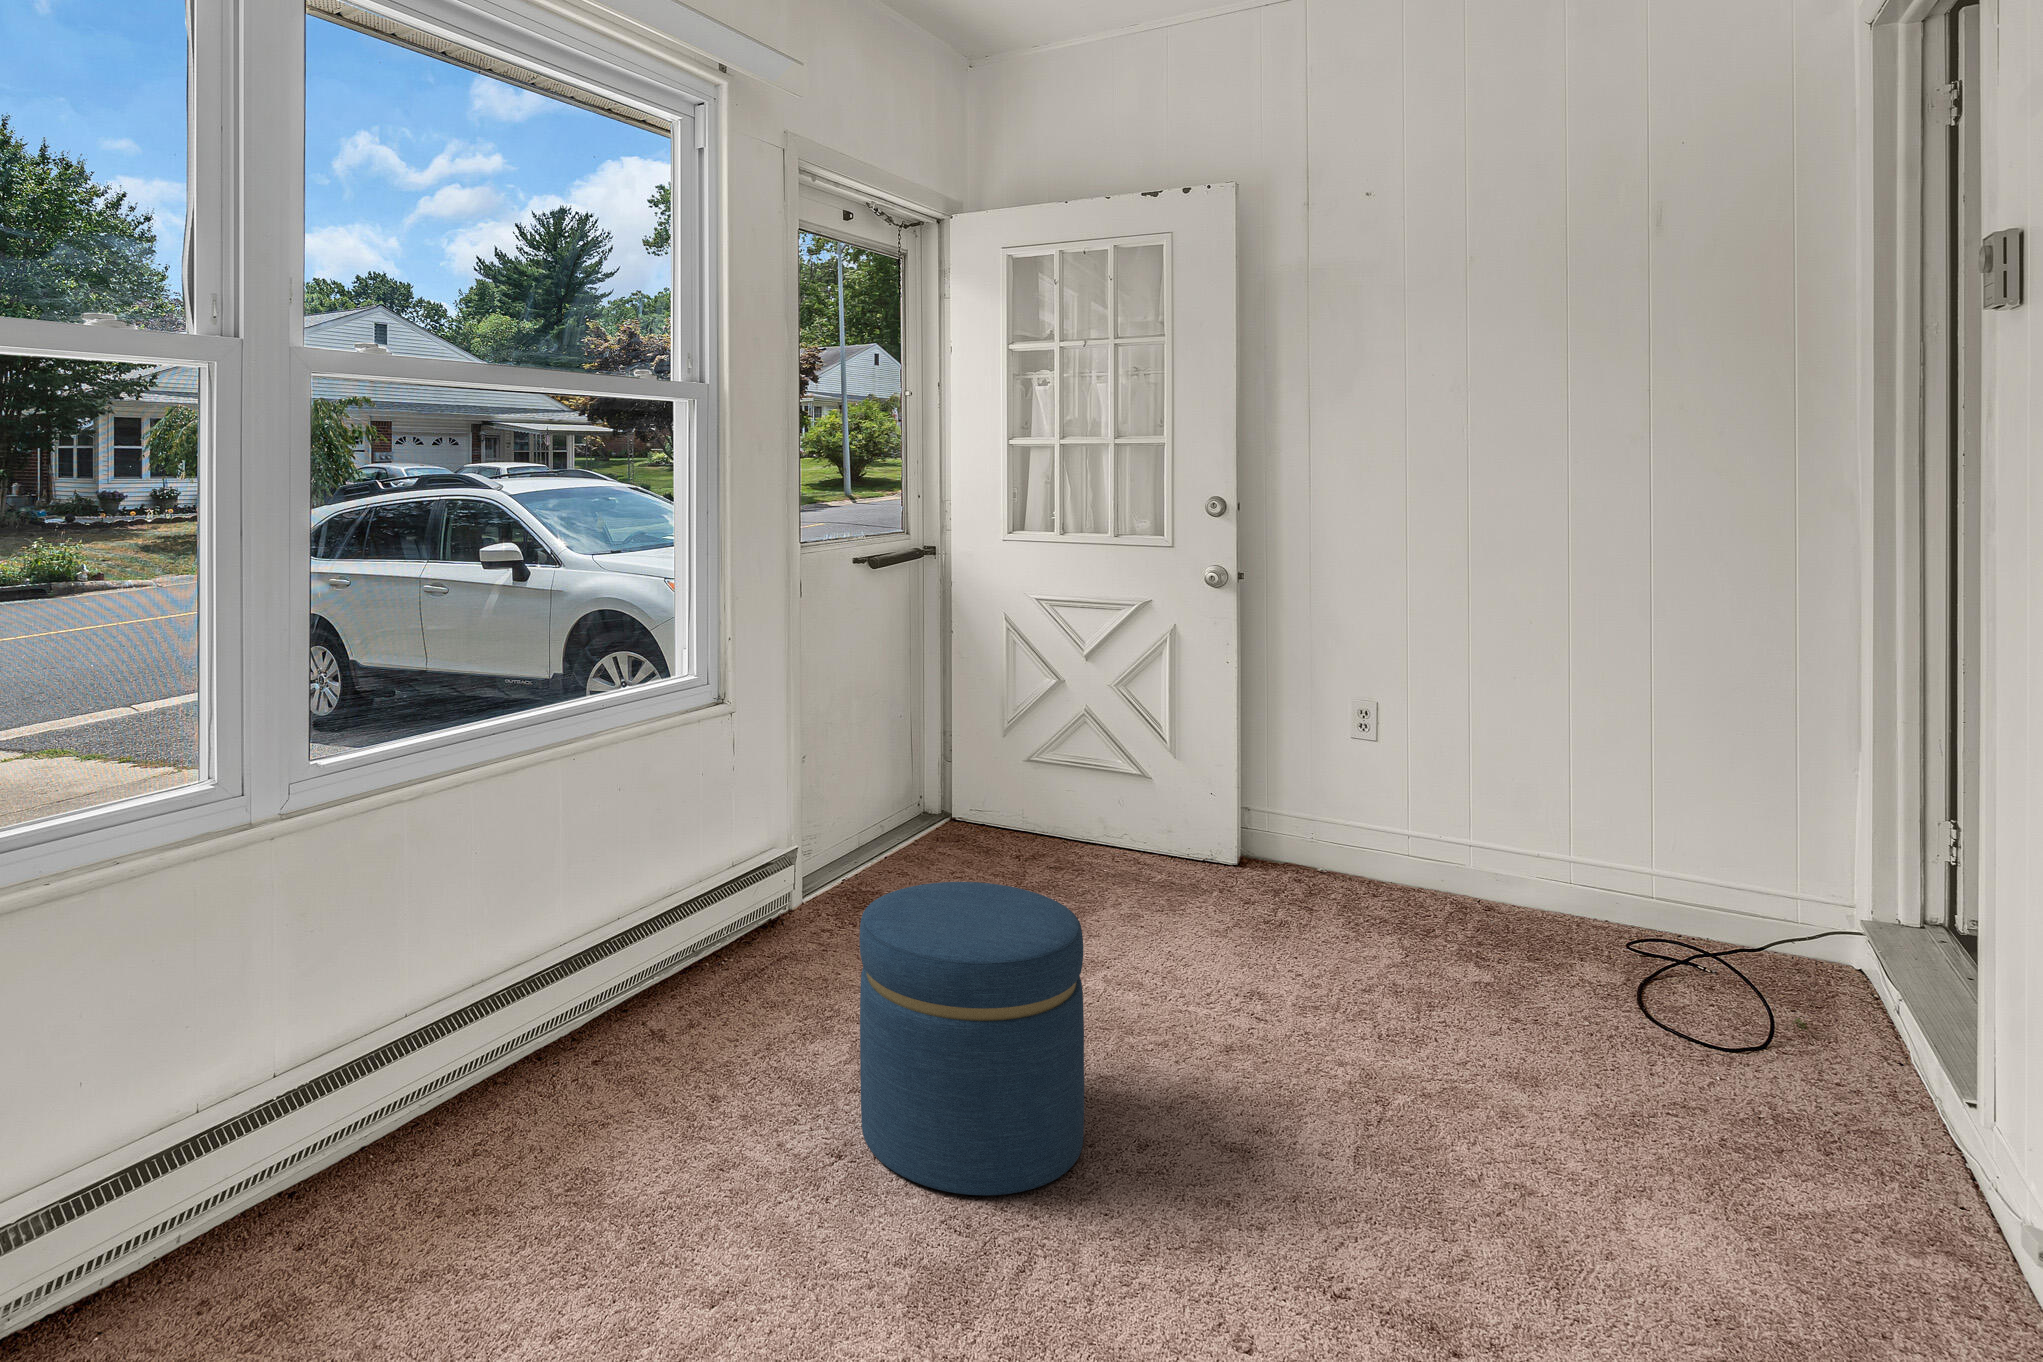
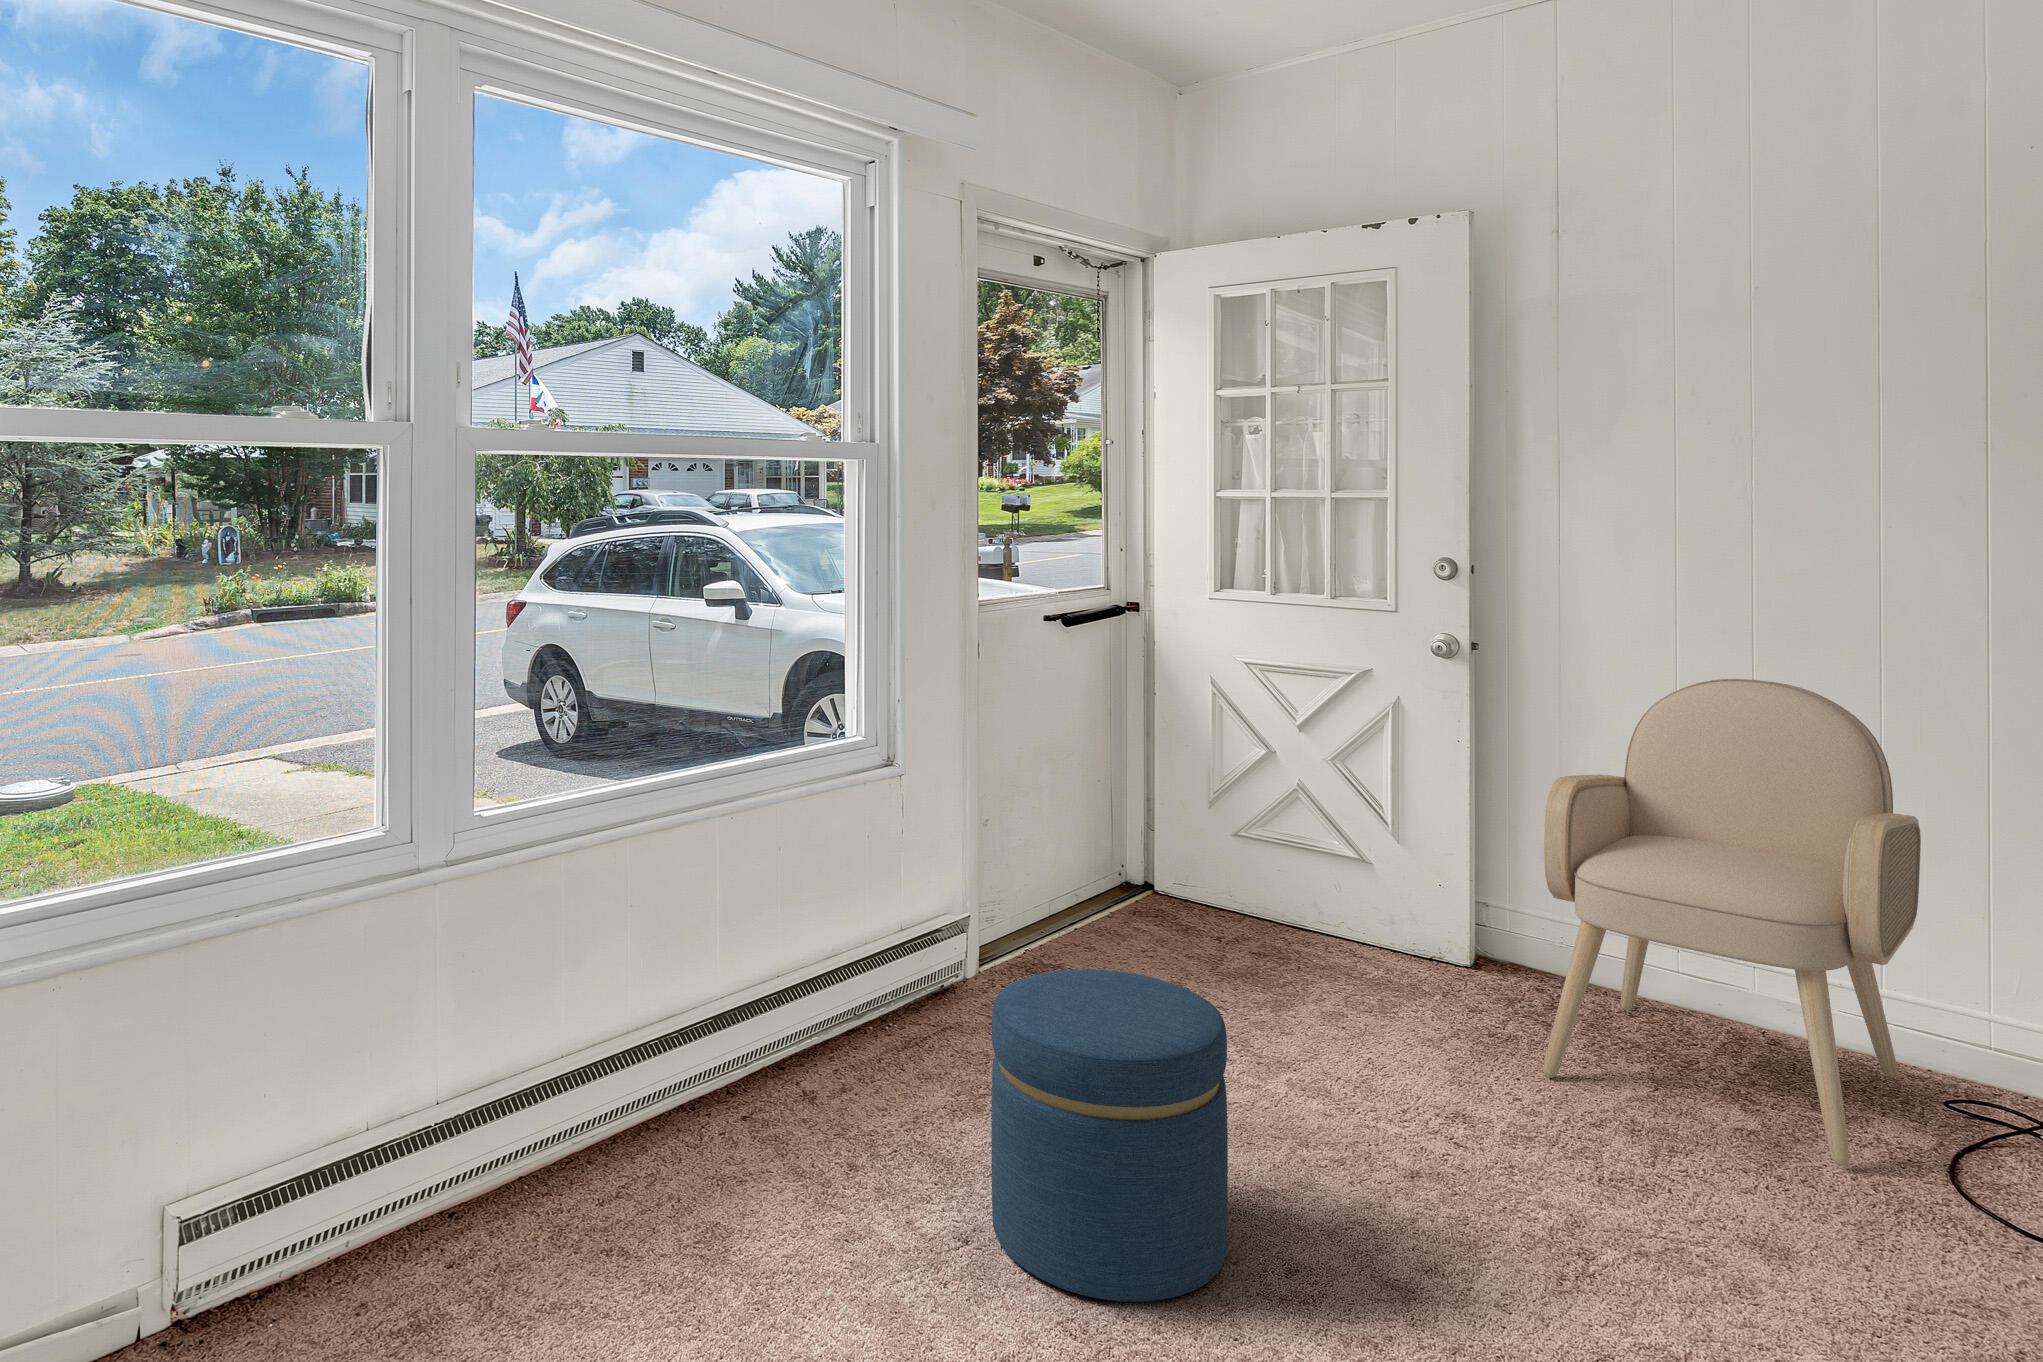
armchair: none [1313,598,1601,1005] -> present [1543,679,1921,1166]

